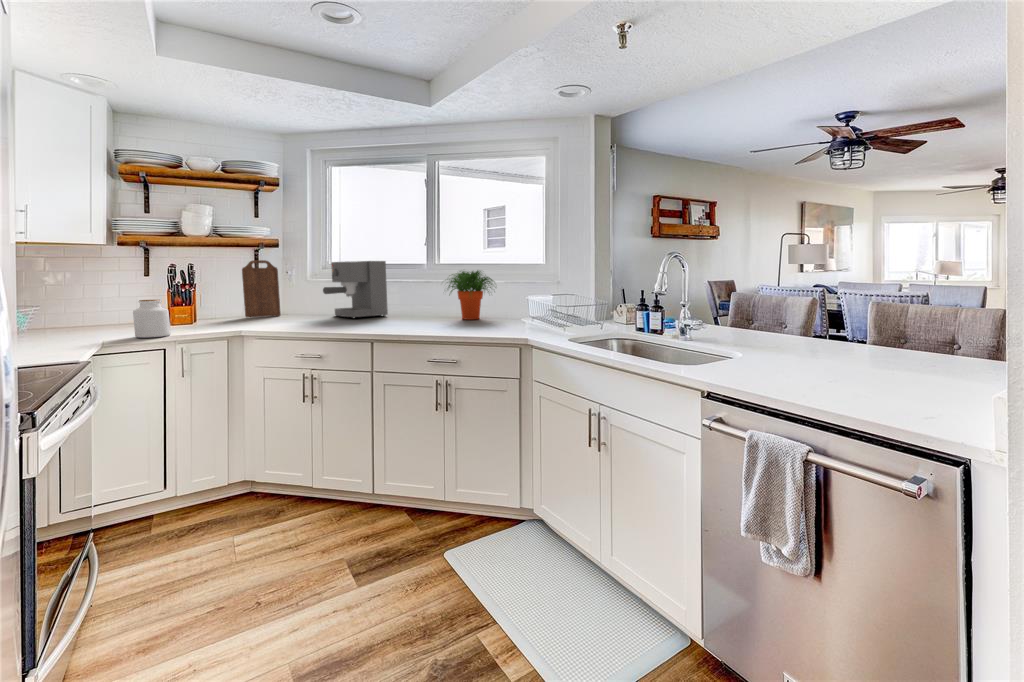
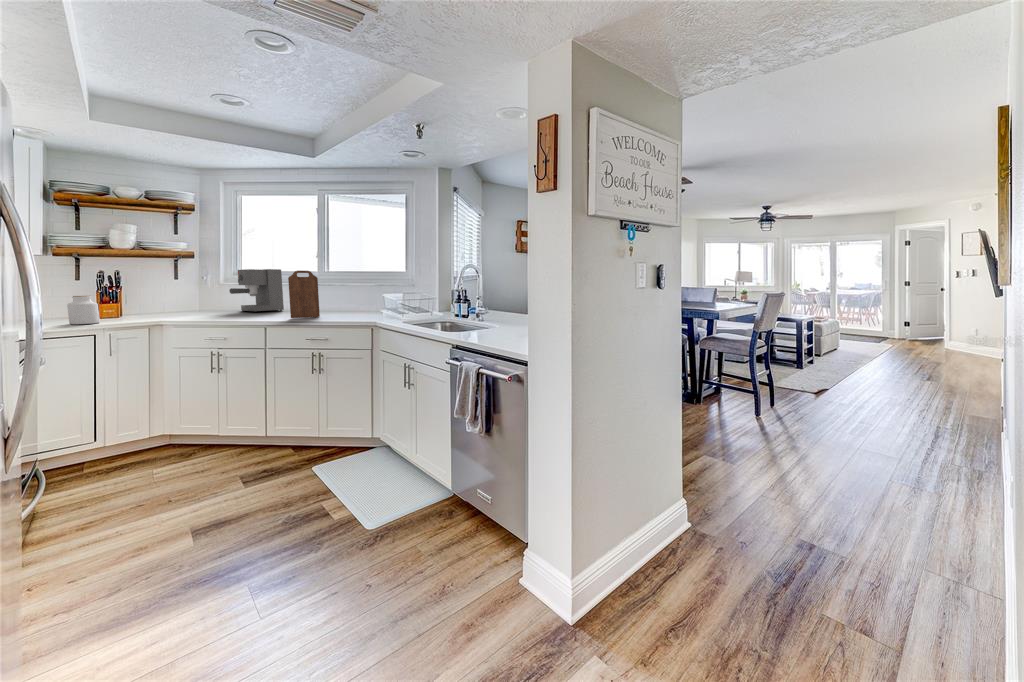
cutting board: present [242,260,281,317] -> present [288,271,320,318]
potted plant: present [448,270,493,320] -> none [323,276,367,312]

